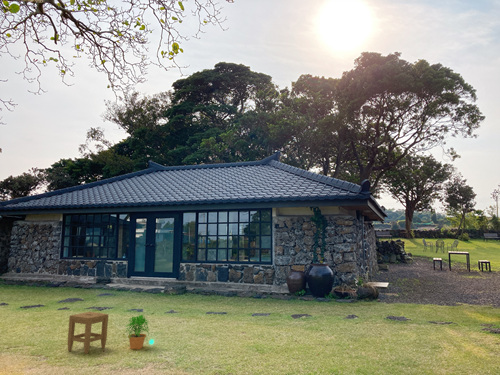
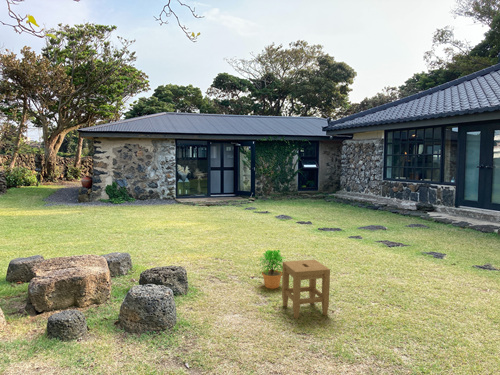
potted plant: present [126,315,148,349] -> present [260,250,285,289]

